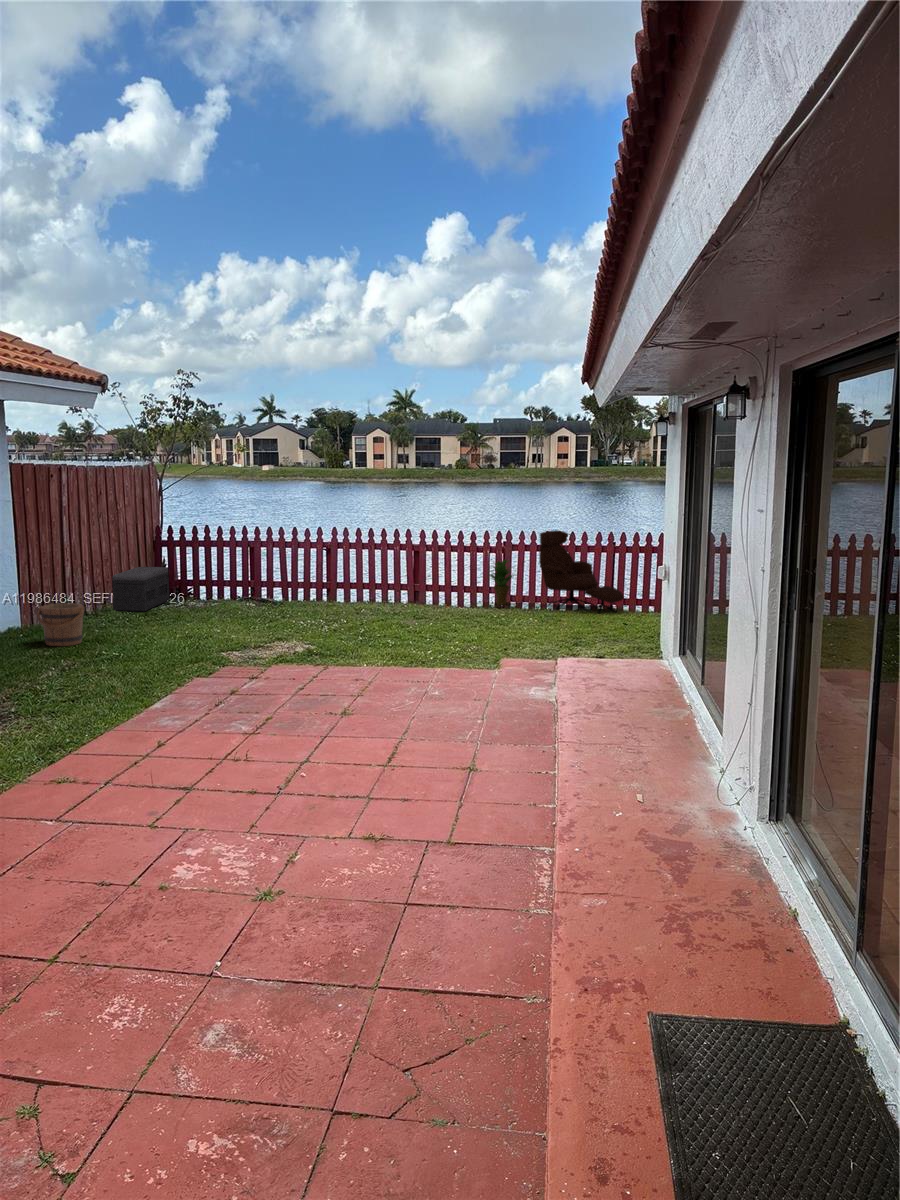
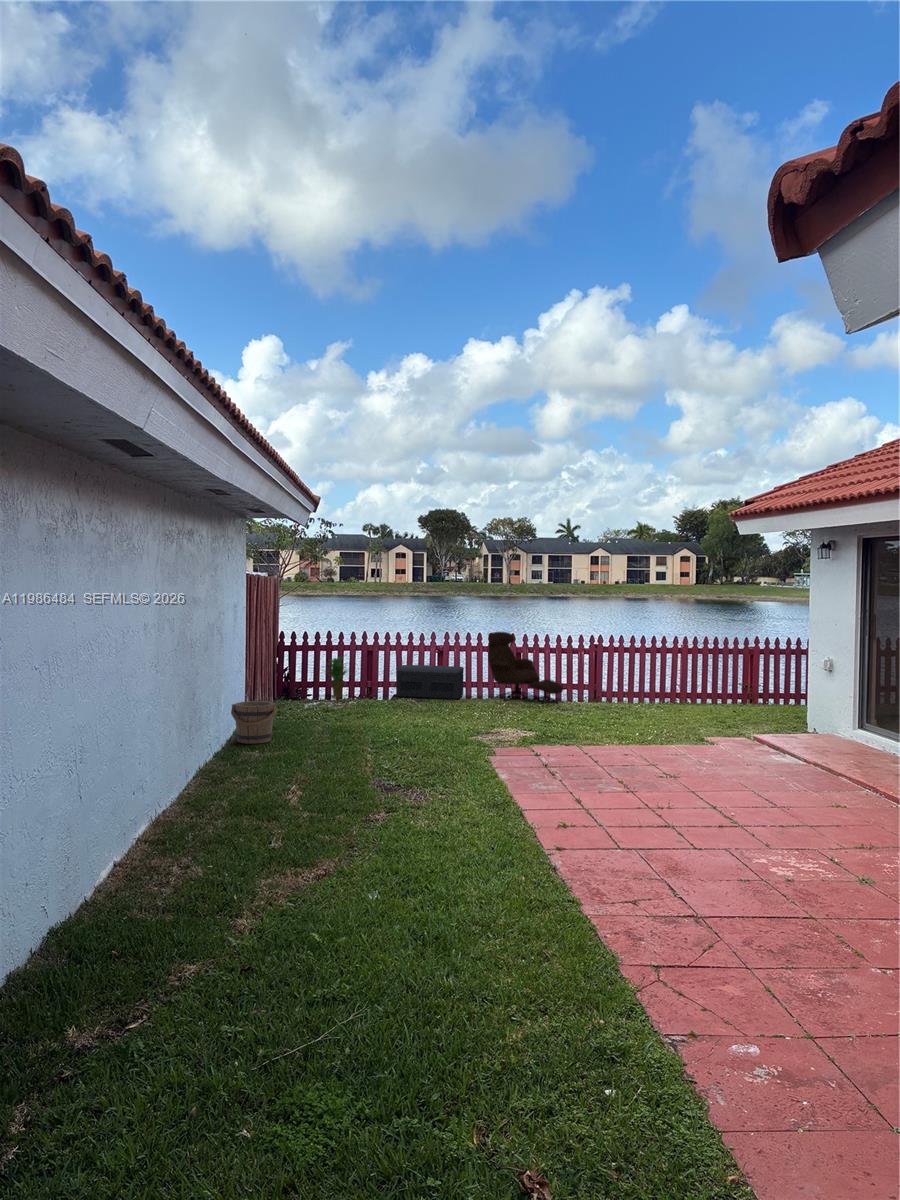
lounge chair: present [539,530,624,614] -> present [488,632,563,704]
potted plant: present [489,560,514,605] -> present [326,657,347,698]
storage bench: present [112,567,169,612] -> present [396,665,464,700]

